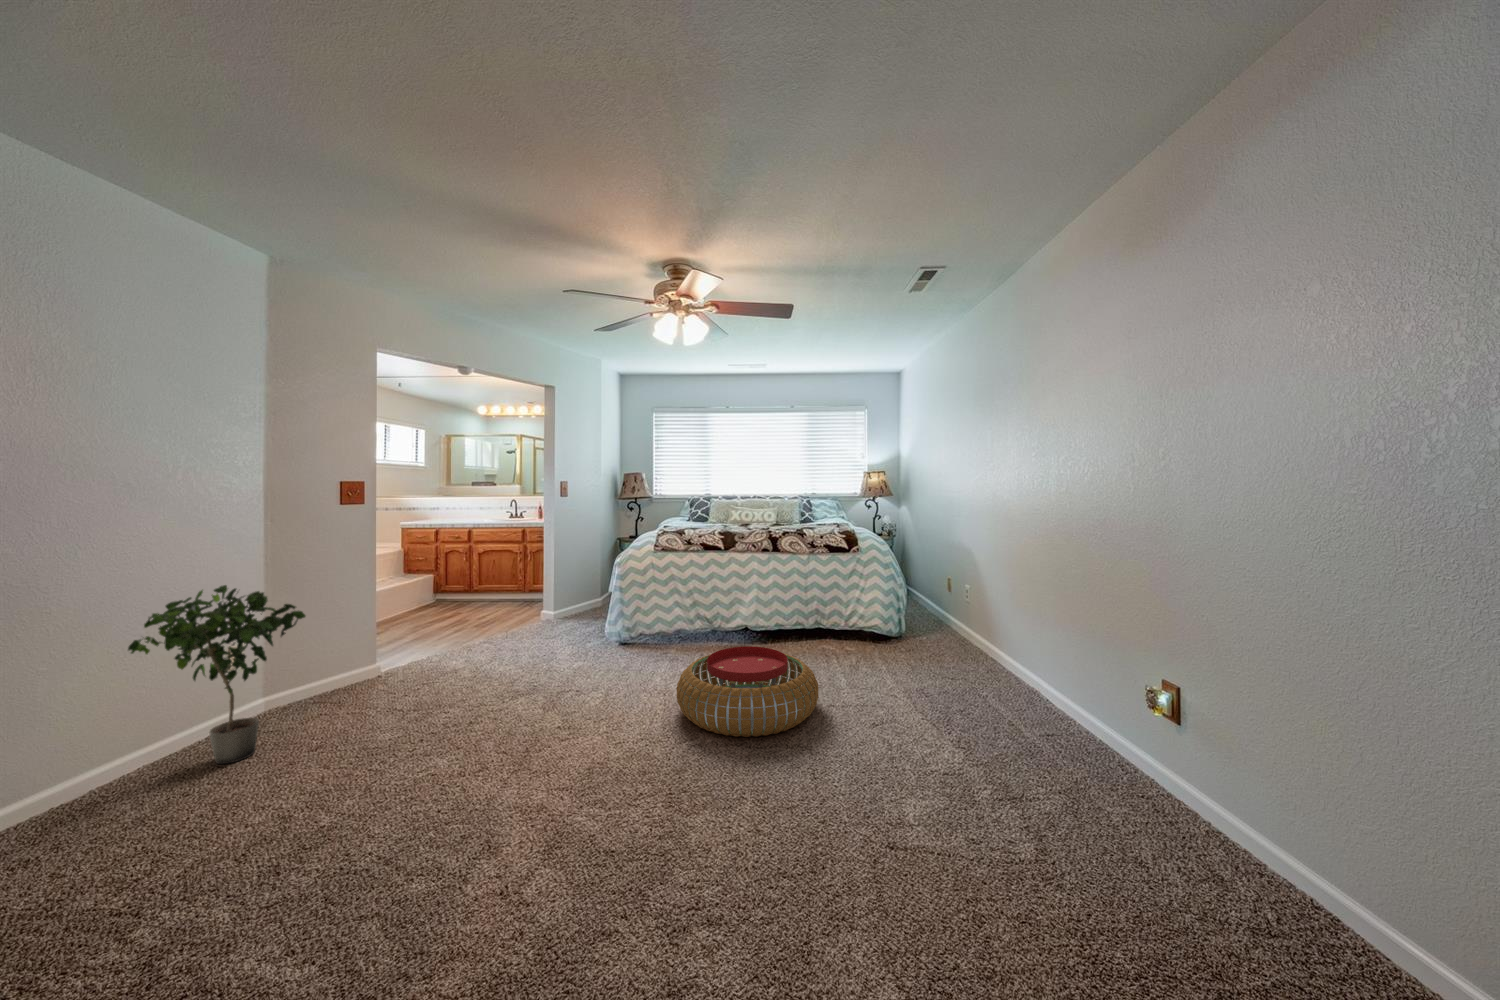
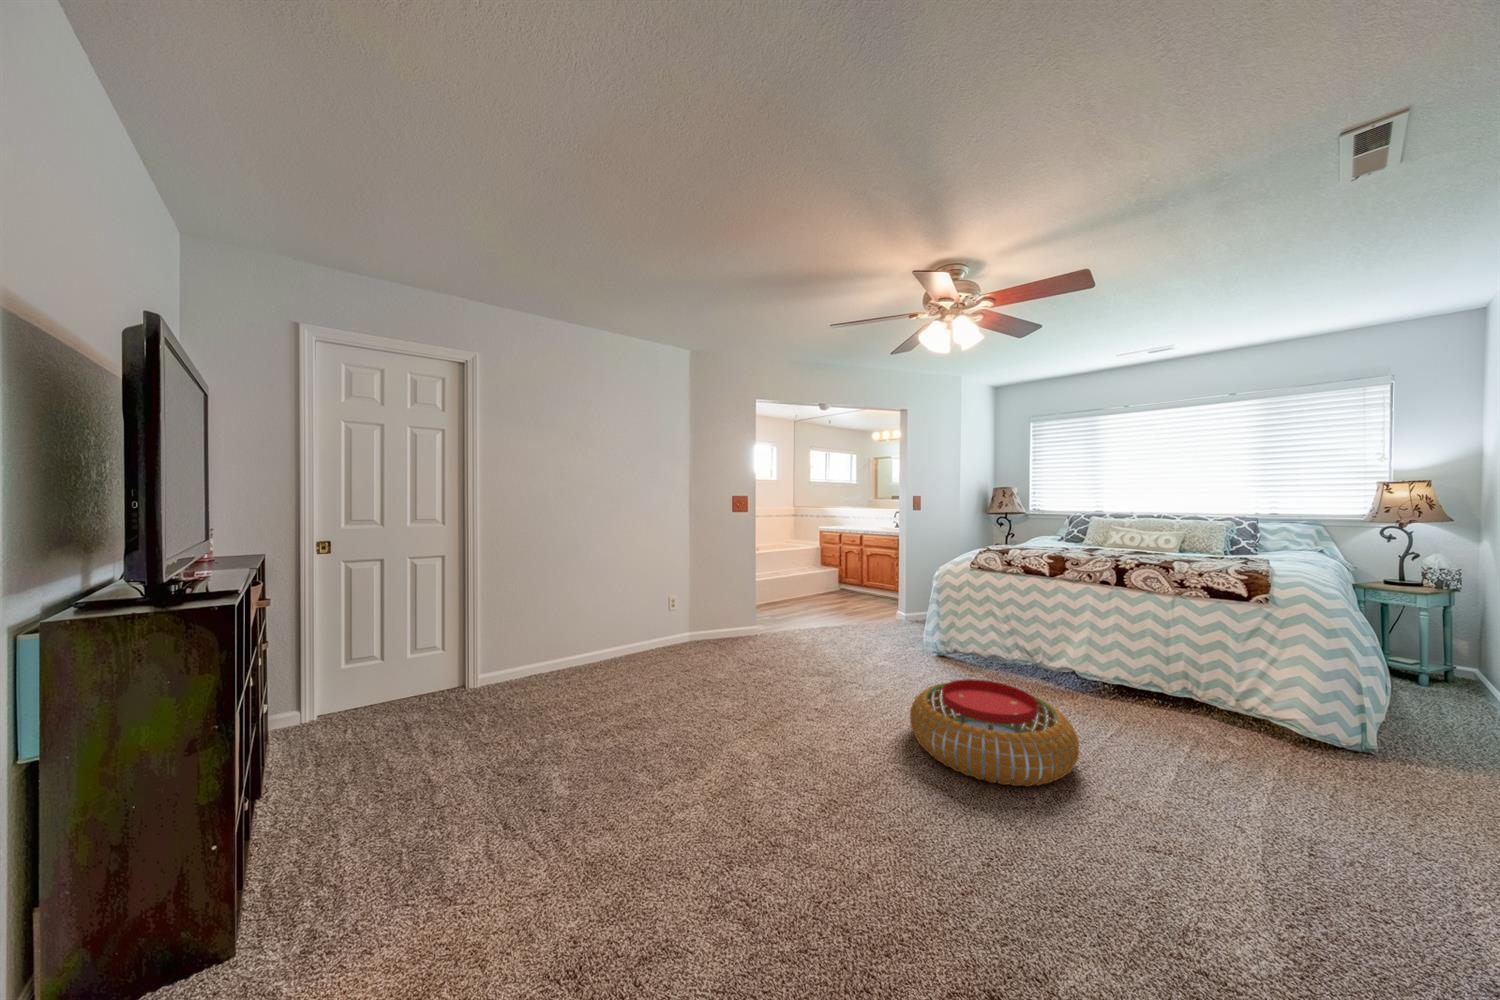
potted plant: present [128,585,305,764] -> none [646,563,704,659]

